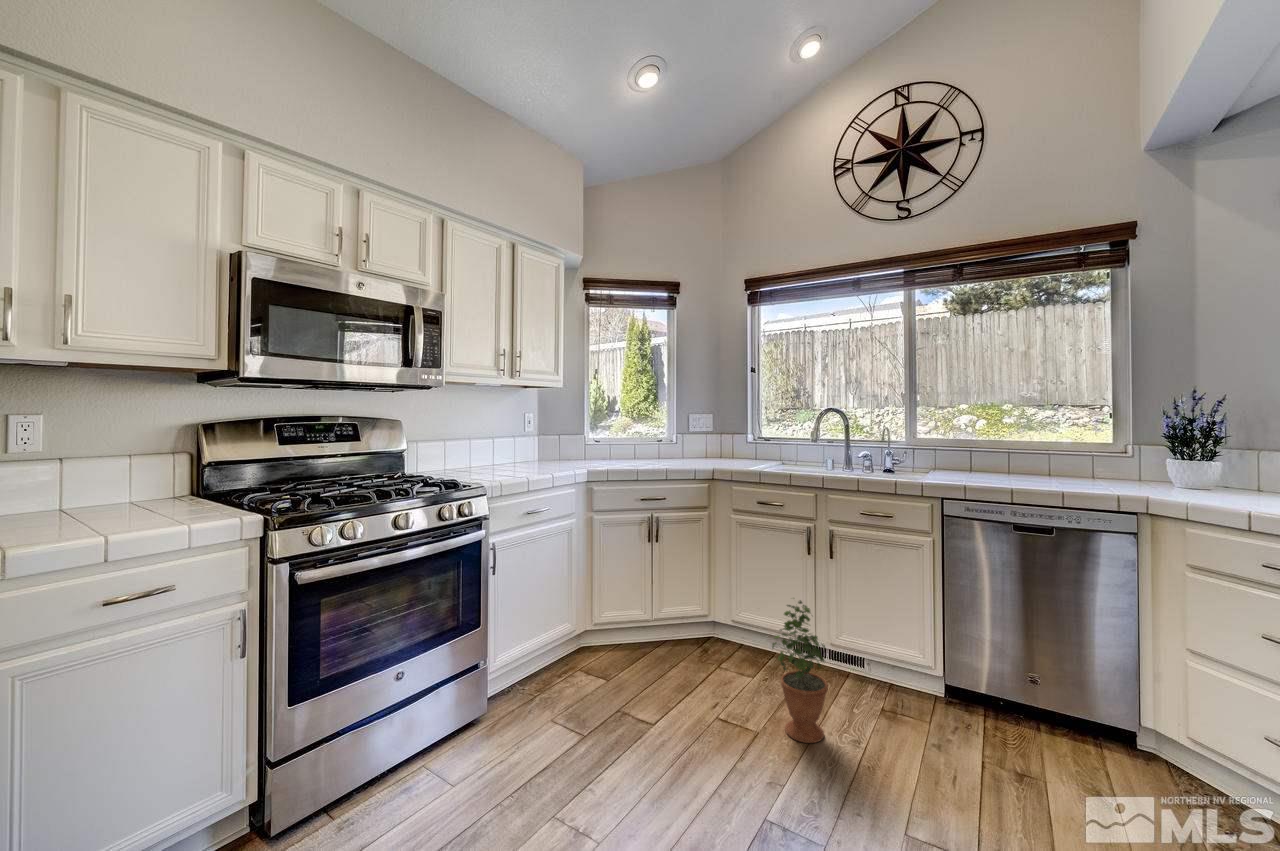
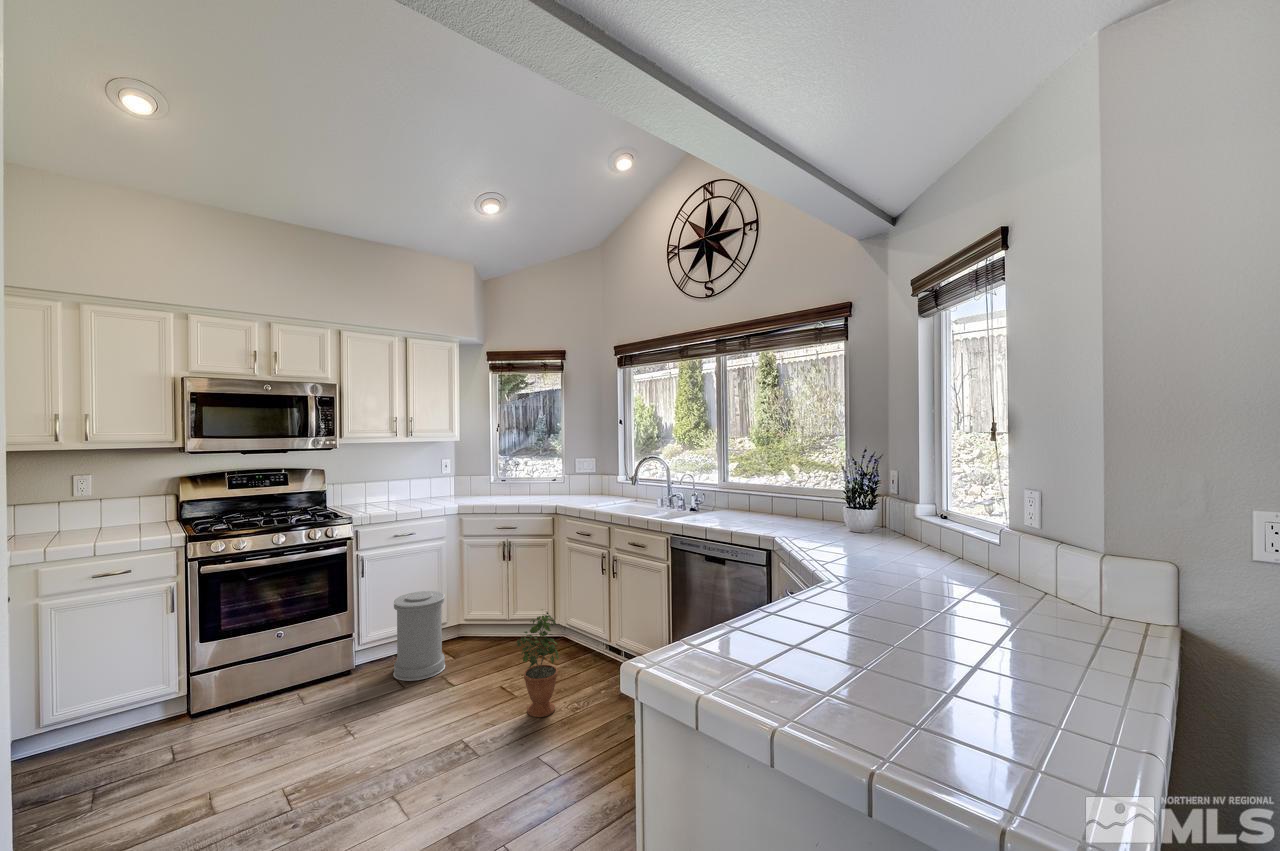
trash can: none [543,587,612,714] -> present [393,591,445,681]

